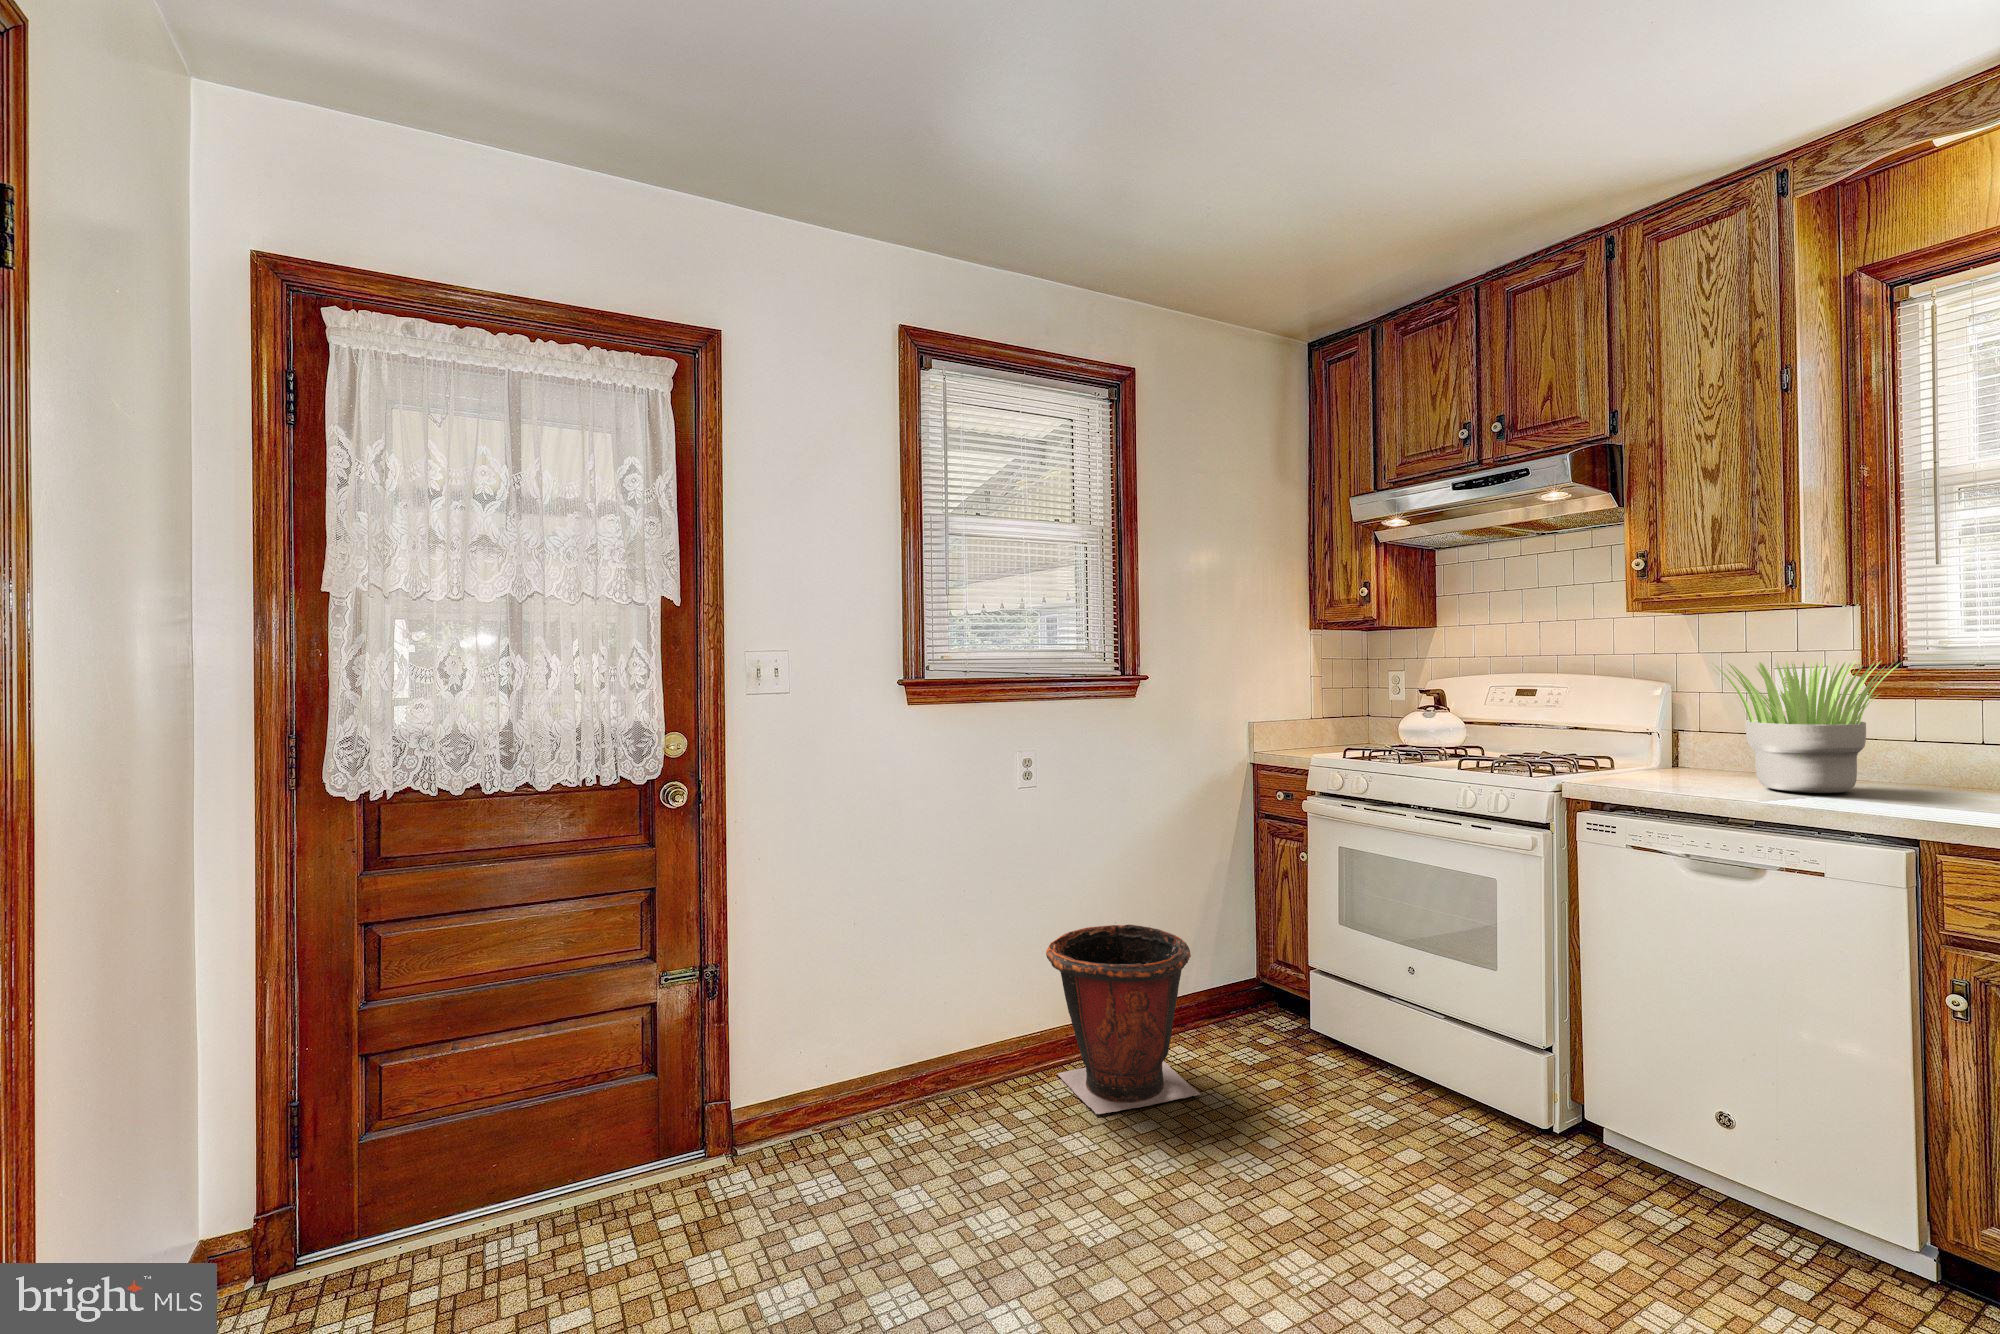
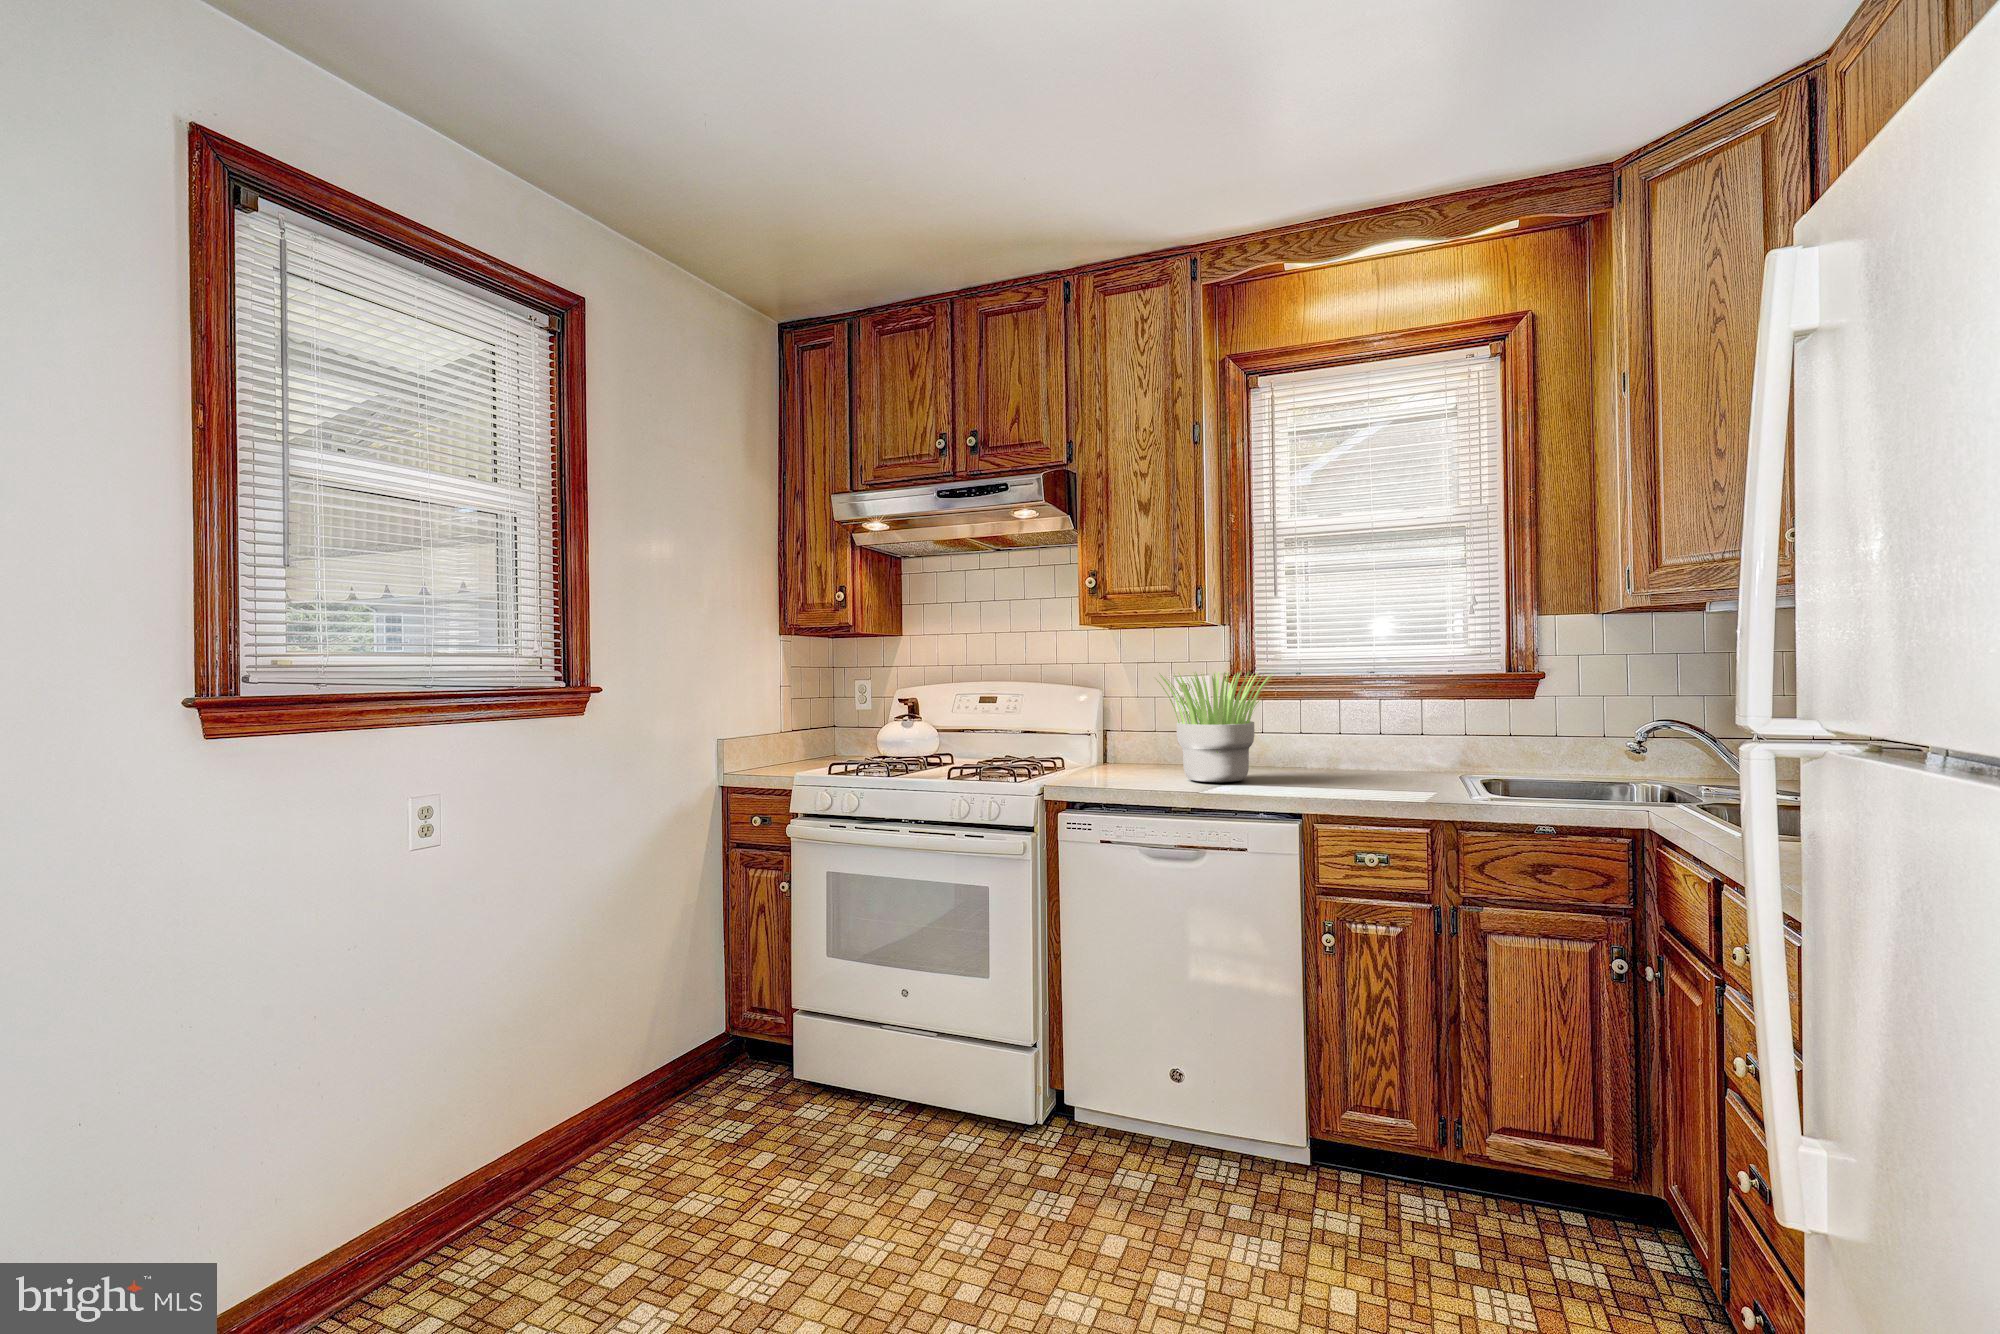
waste bin: present [1046,922,1201,1114] -> none [466,997,685,1274]

